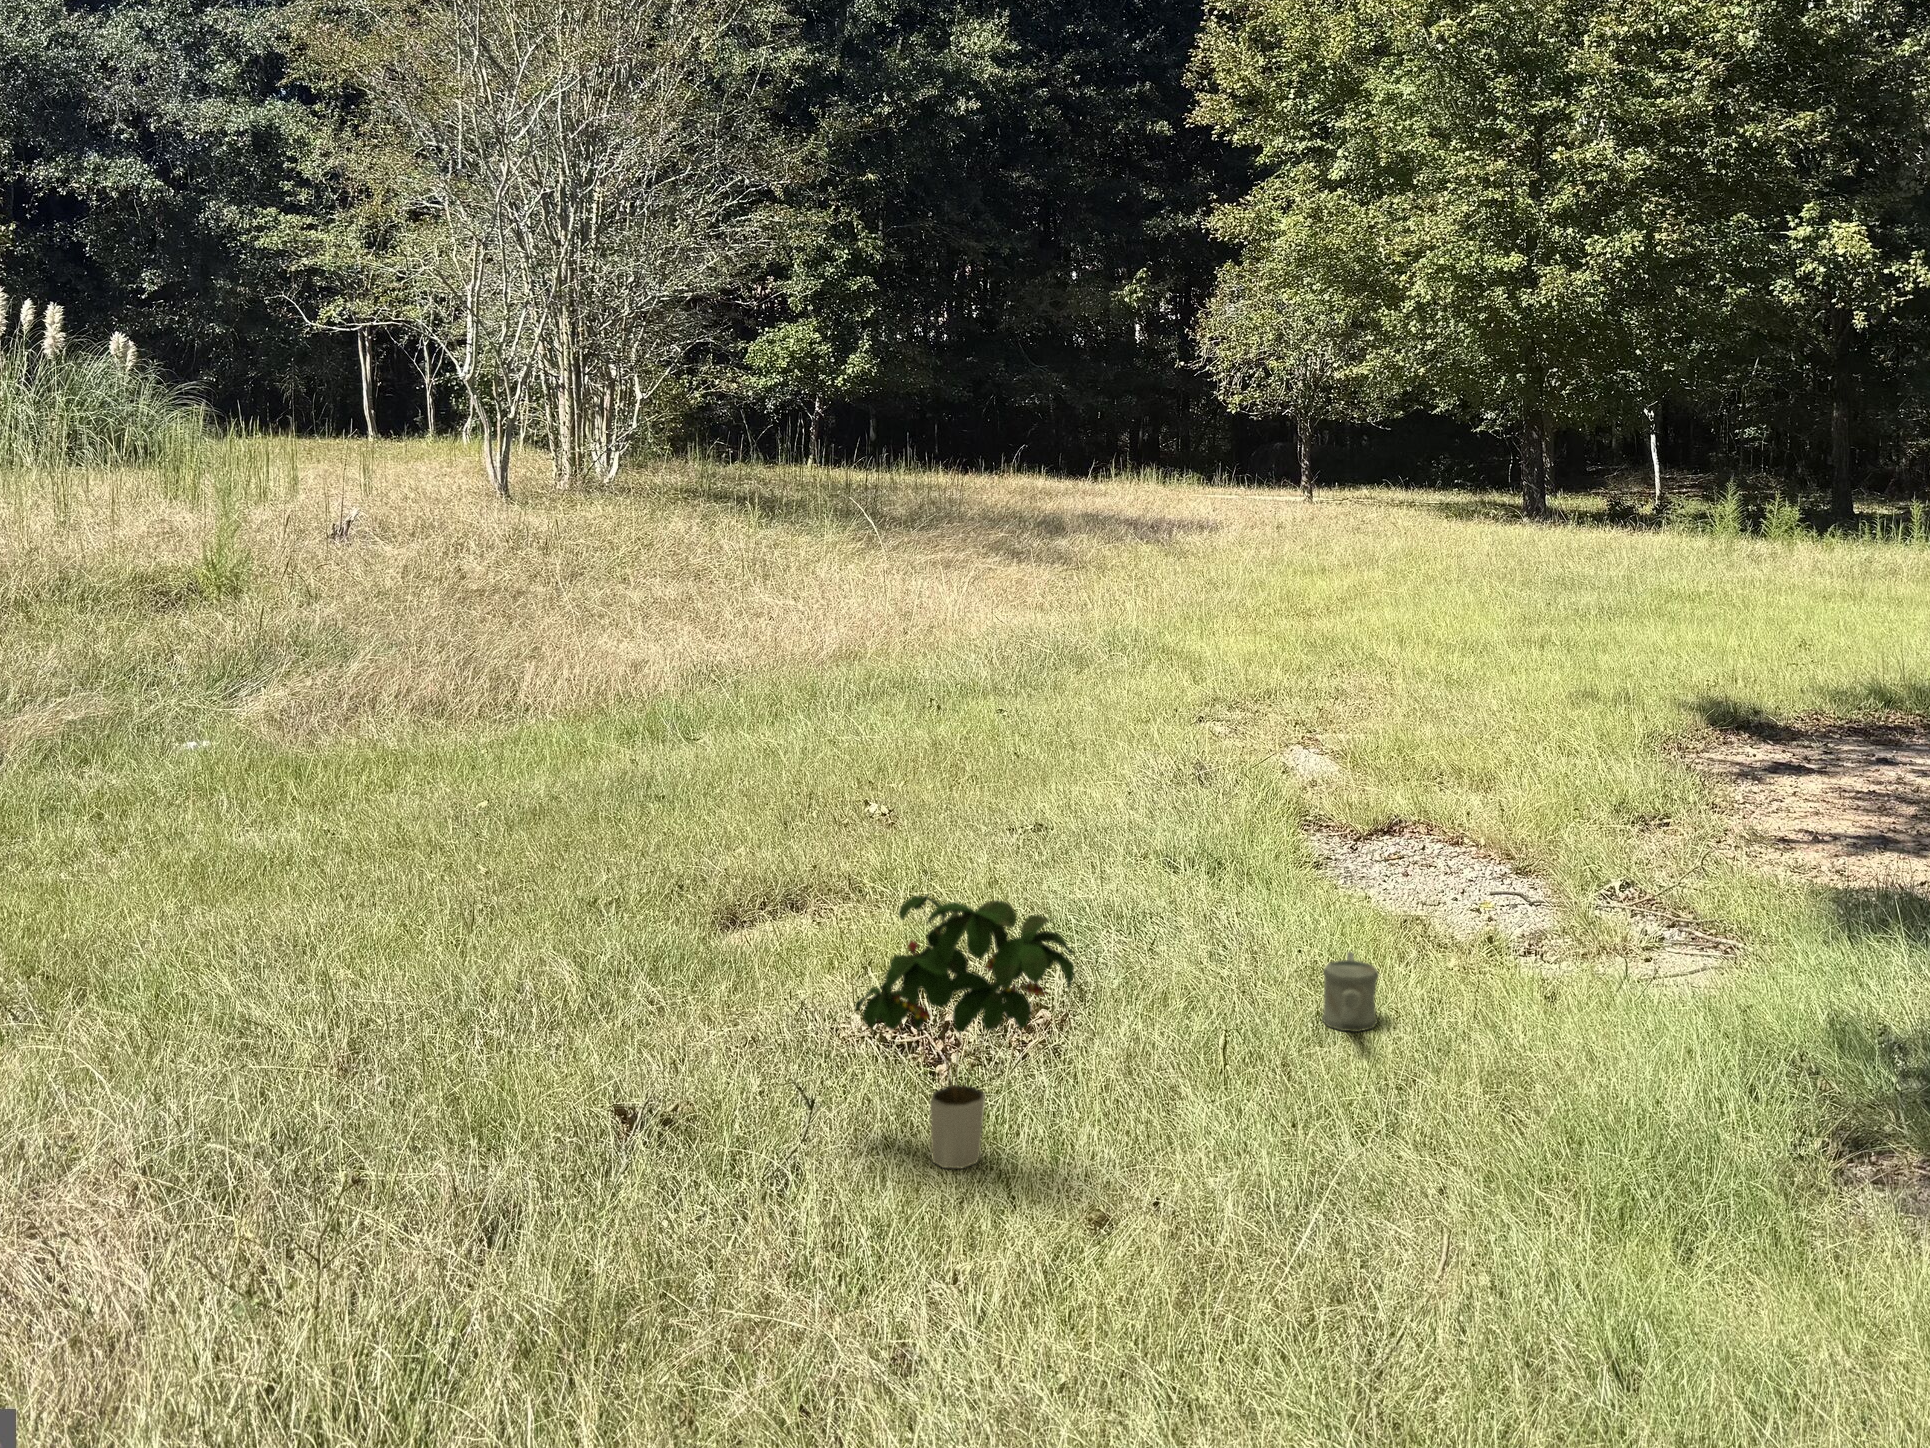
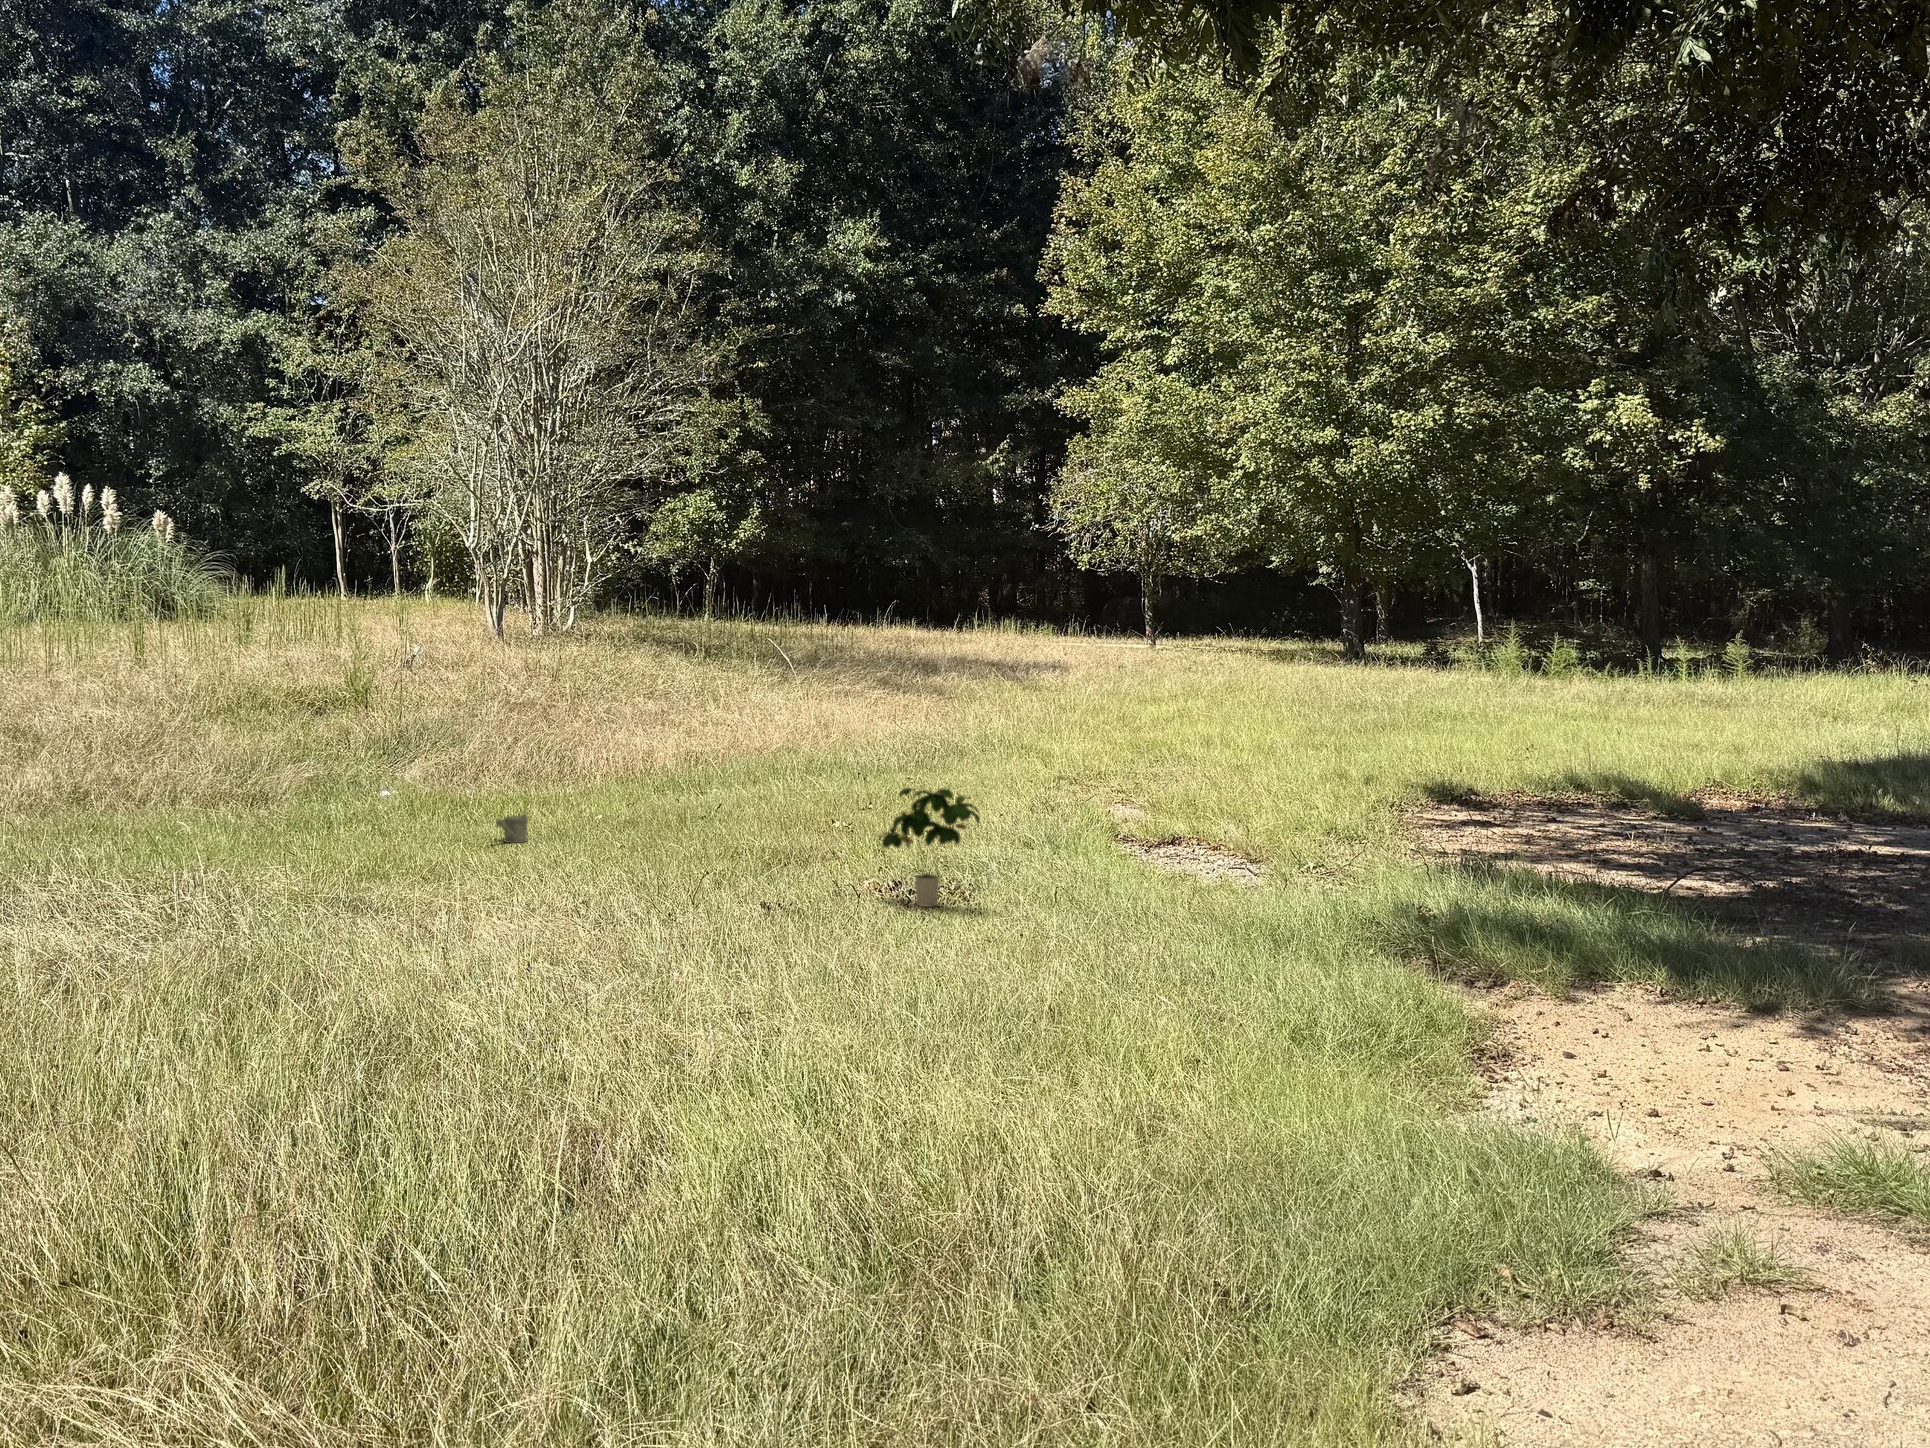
watering can: present [1322,952,1379,1032] -> present [496,814,528,843]

